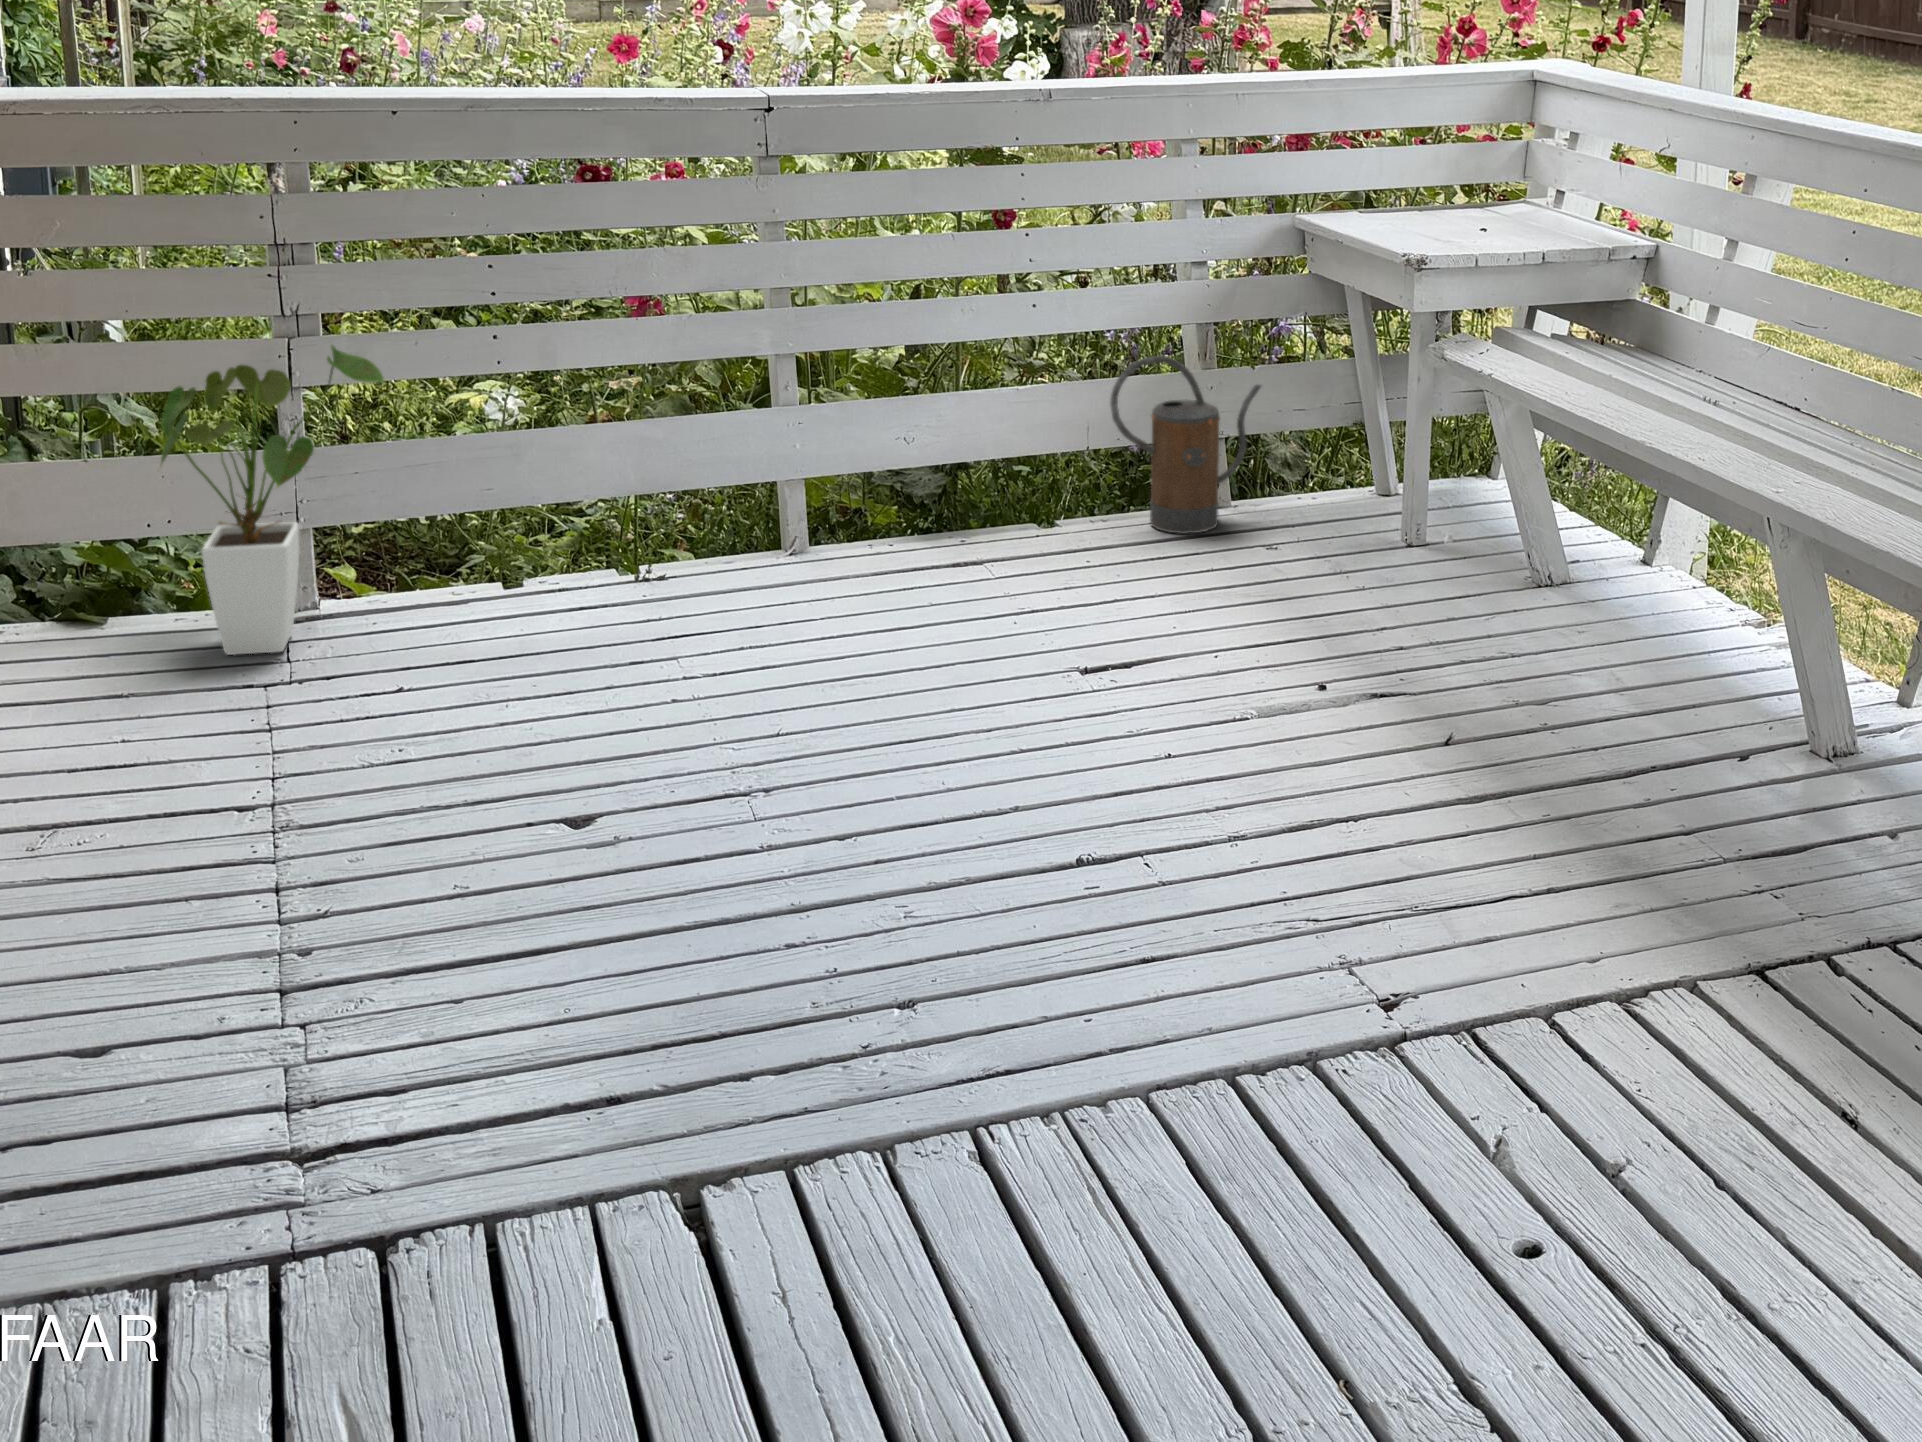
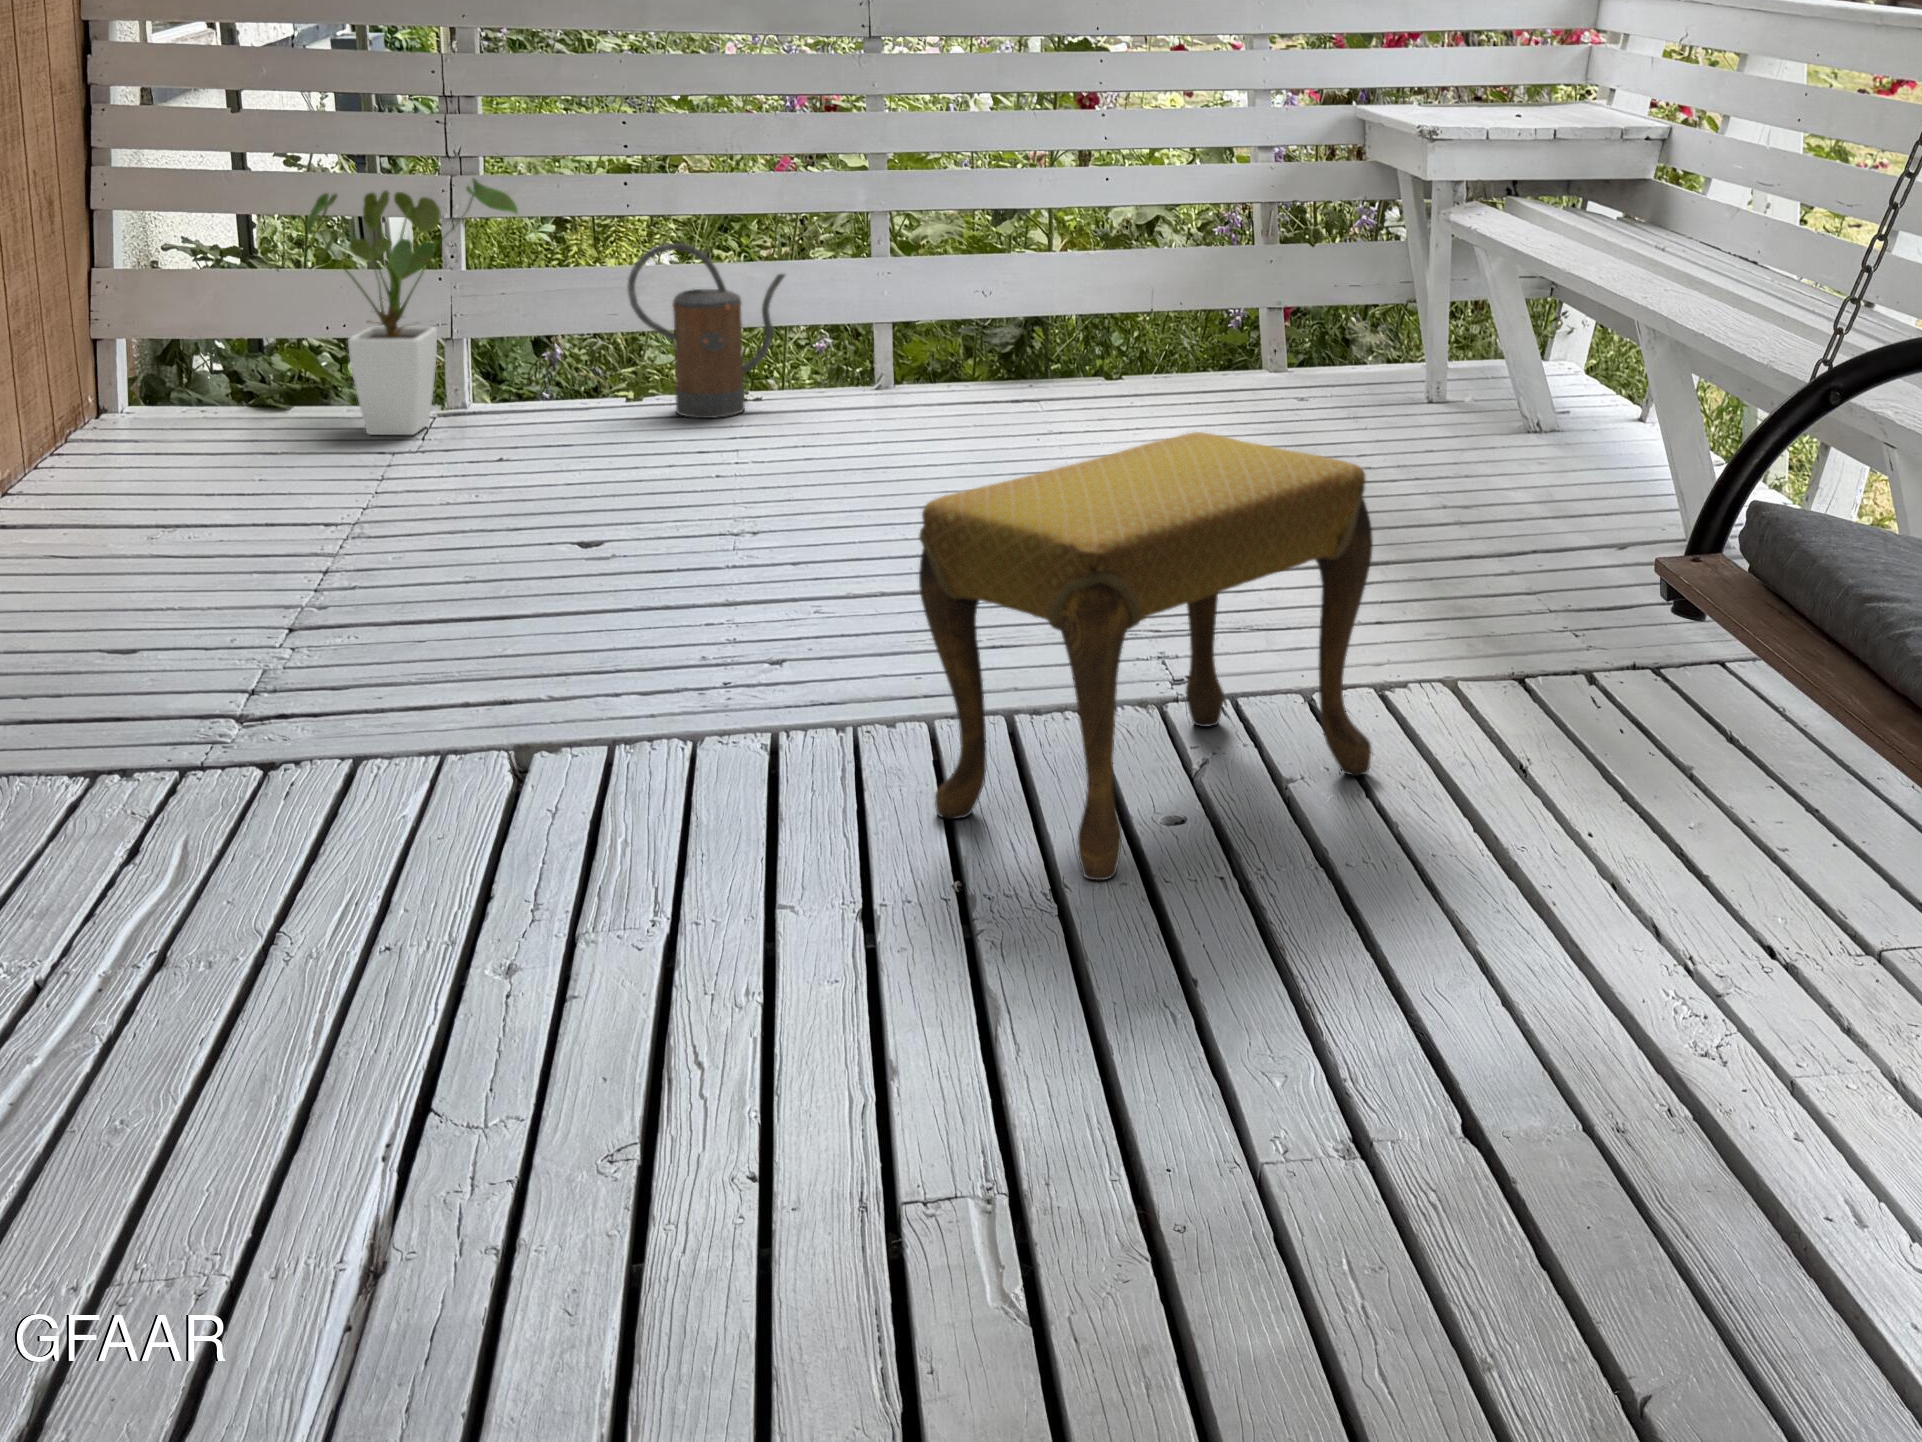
watering can: present [1110,356,1261,534] -> present [627,243,785,418]
footstool: none [1228,746,1689,1346] -> present [919,432,1373,880]

